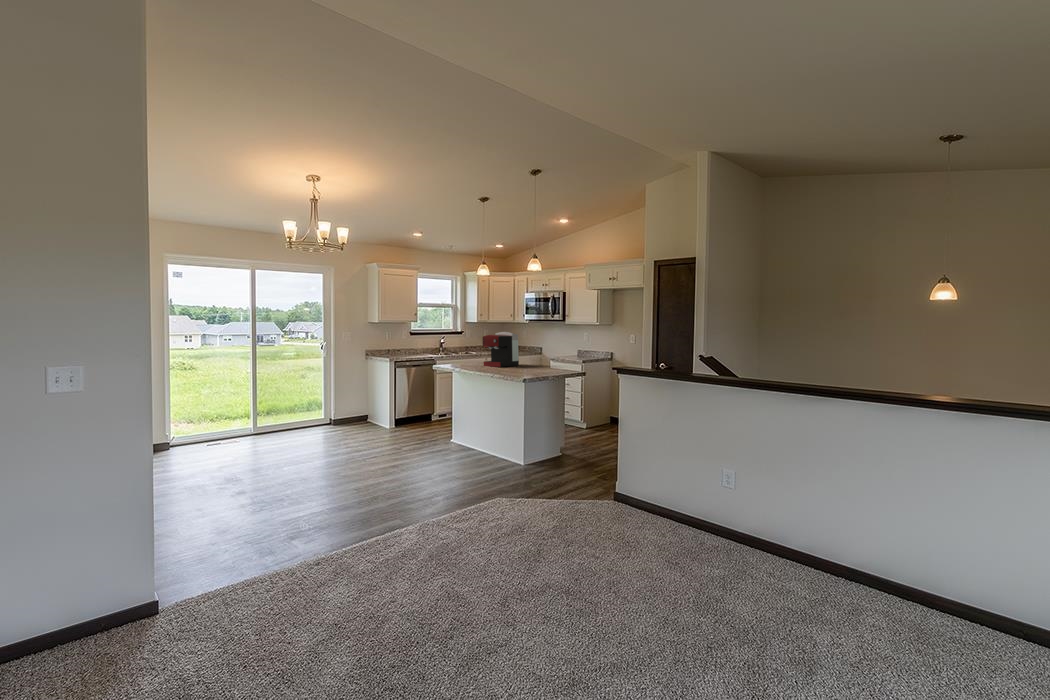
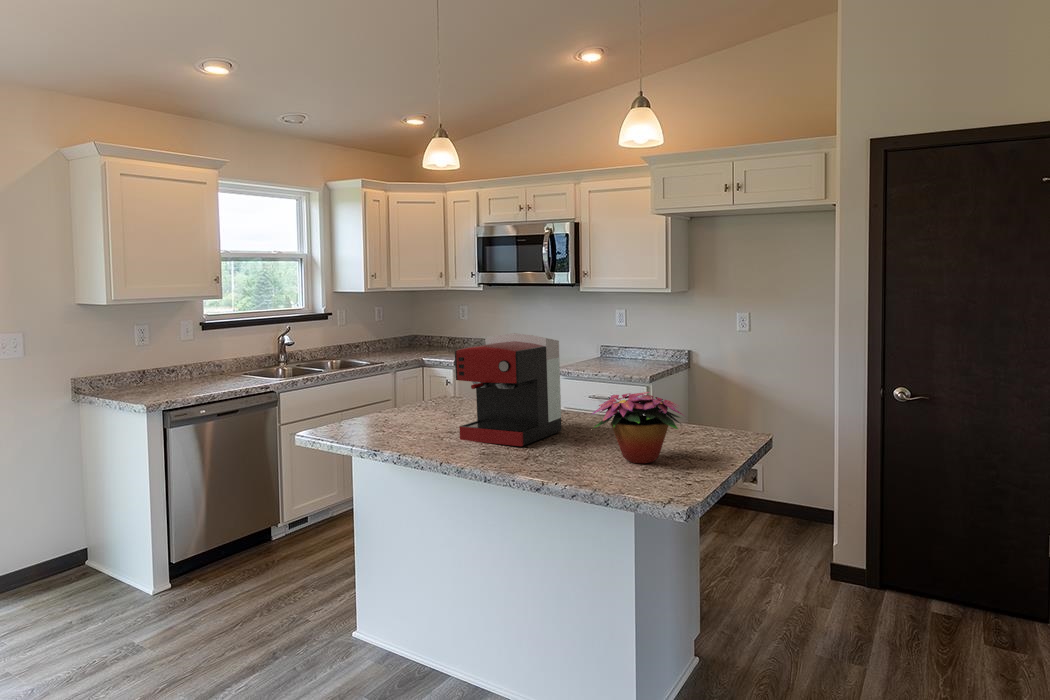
flower arrangement: none [514,348,547,370] -> present [592,392,683,463]

